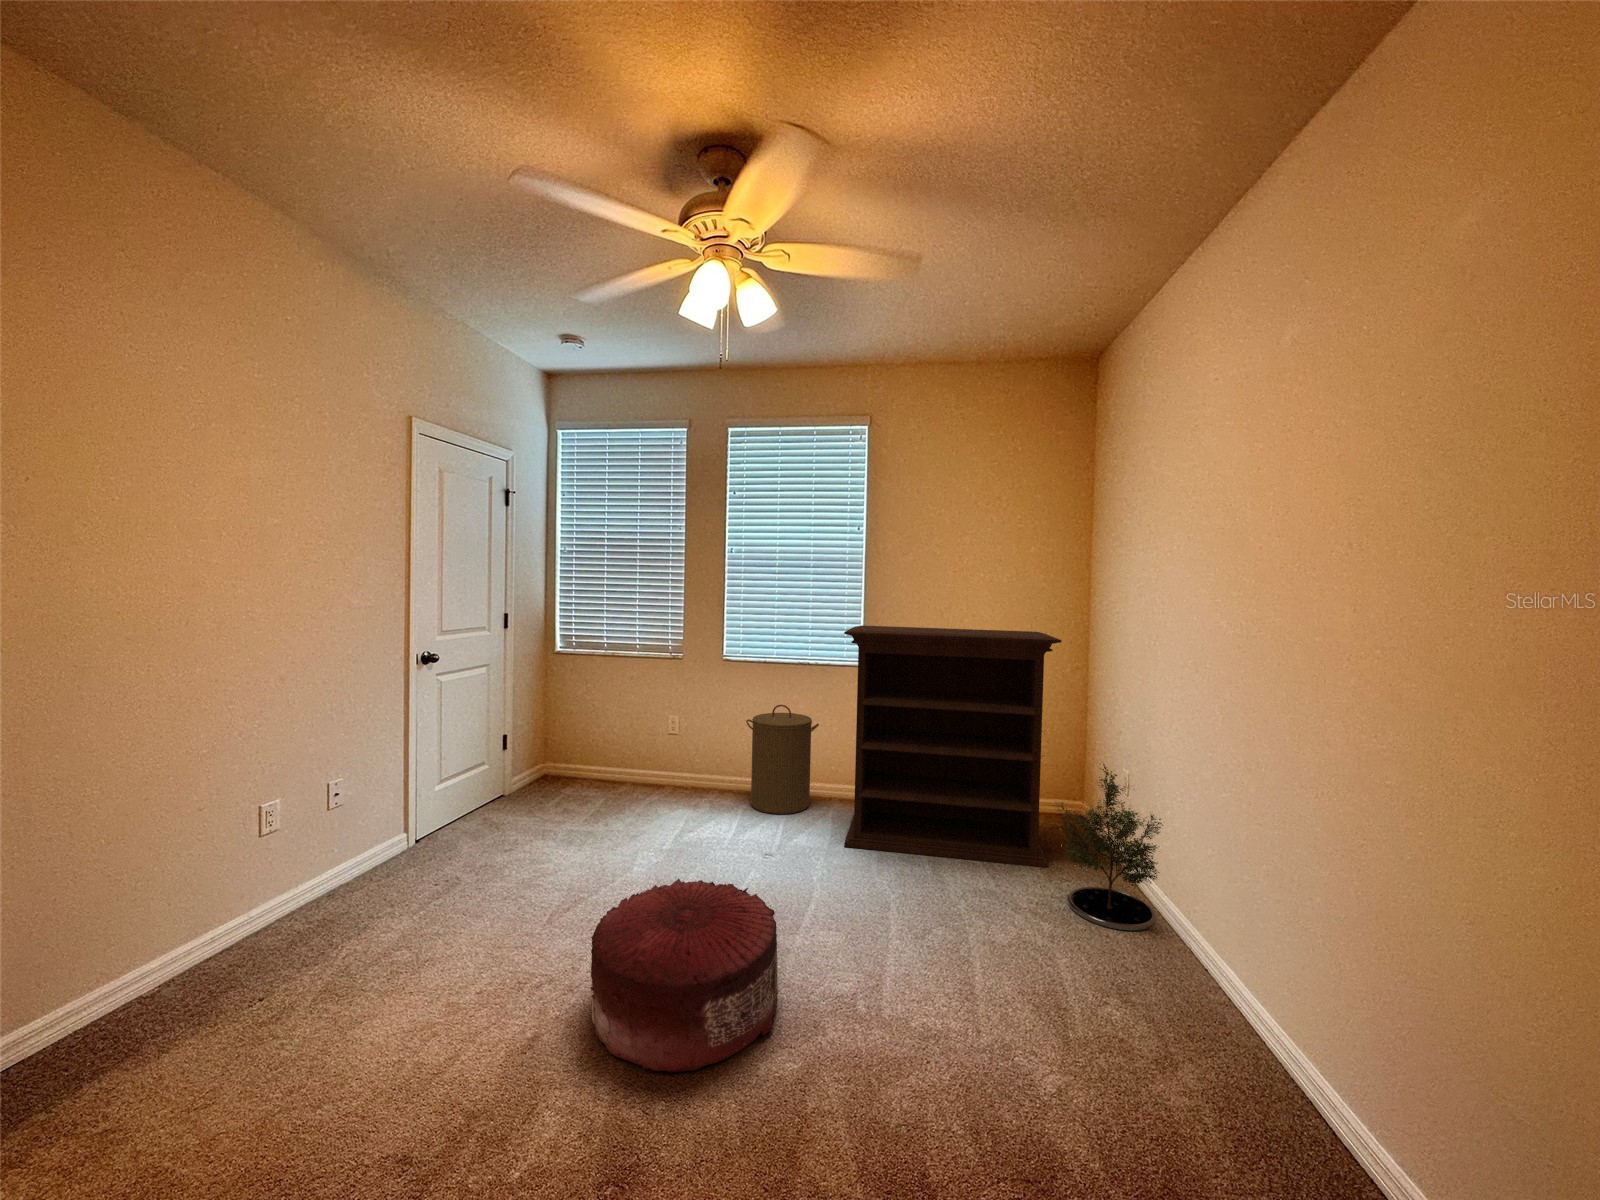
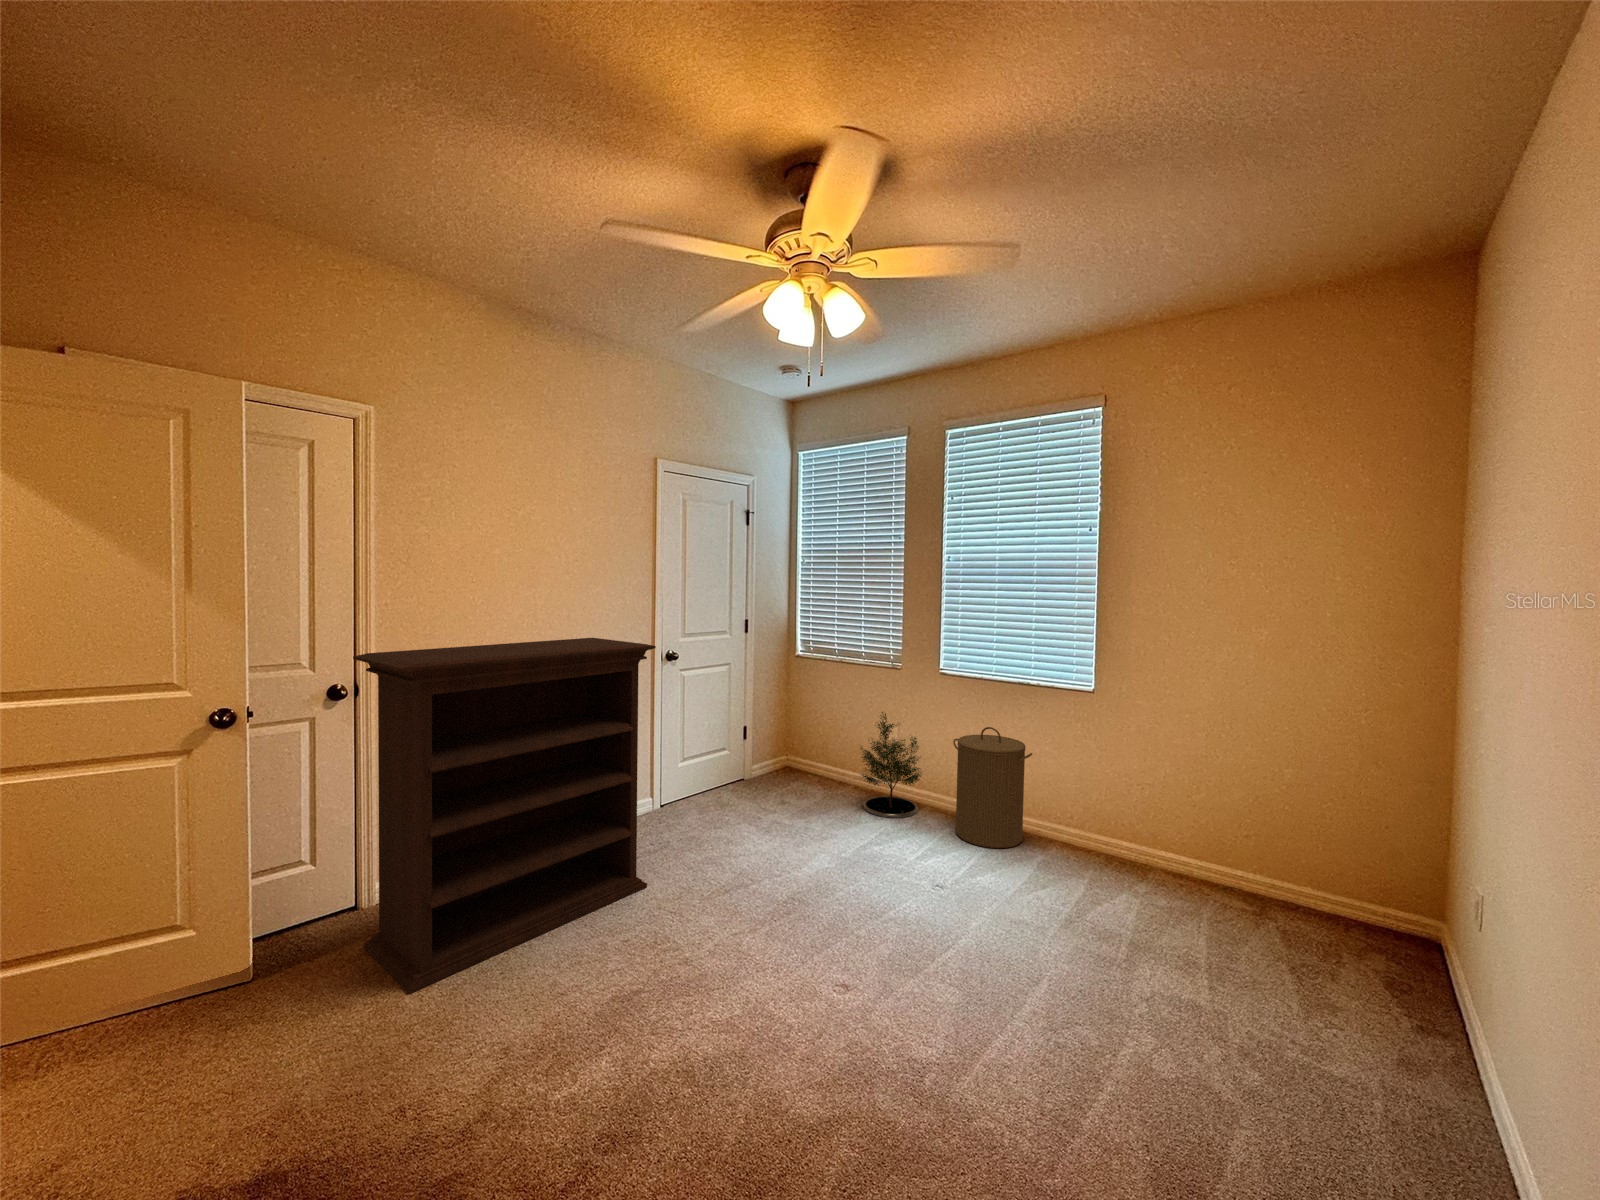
bookshelf: present [844,625,1062,868] -> present [353,638,656,994]
potted tree: present [1053,764,1163,931] -> present [860,712,921,818]
pouf: present [591,879,778,1073] -> none [672,887,854,1073]

